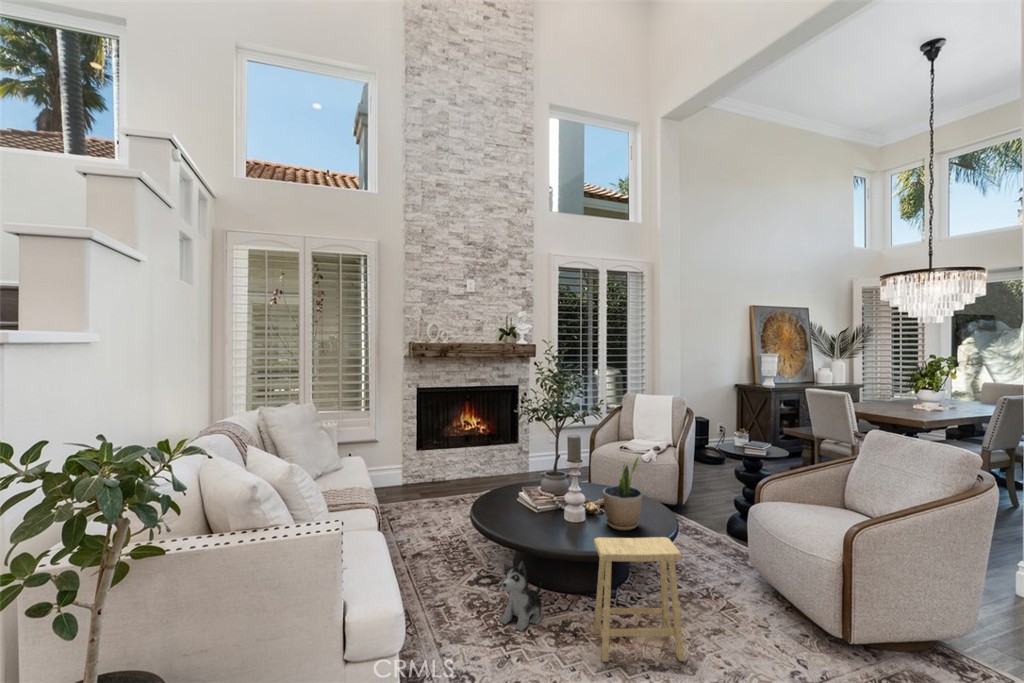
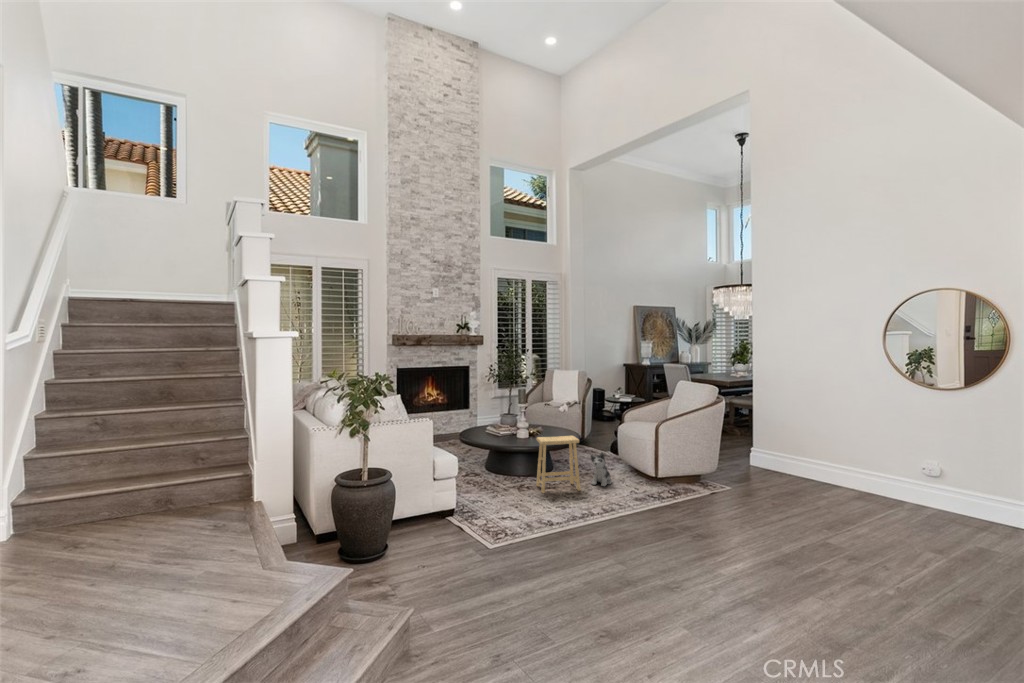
potted plant: present [603,456,642,530] -> none [539,398,560,439]
plush toy: present [500,561,543,631] -> present [591,453,612,486]

